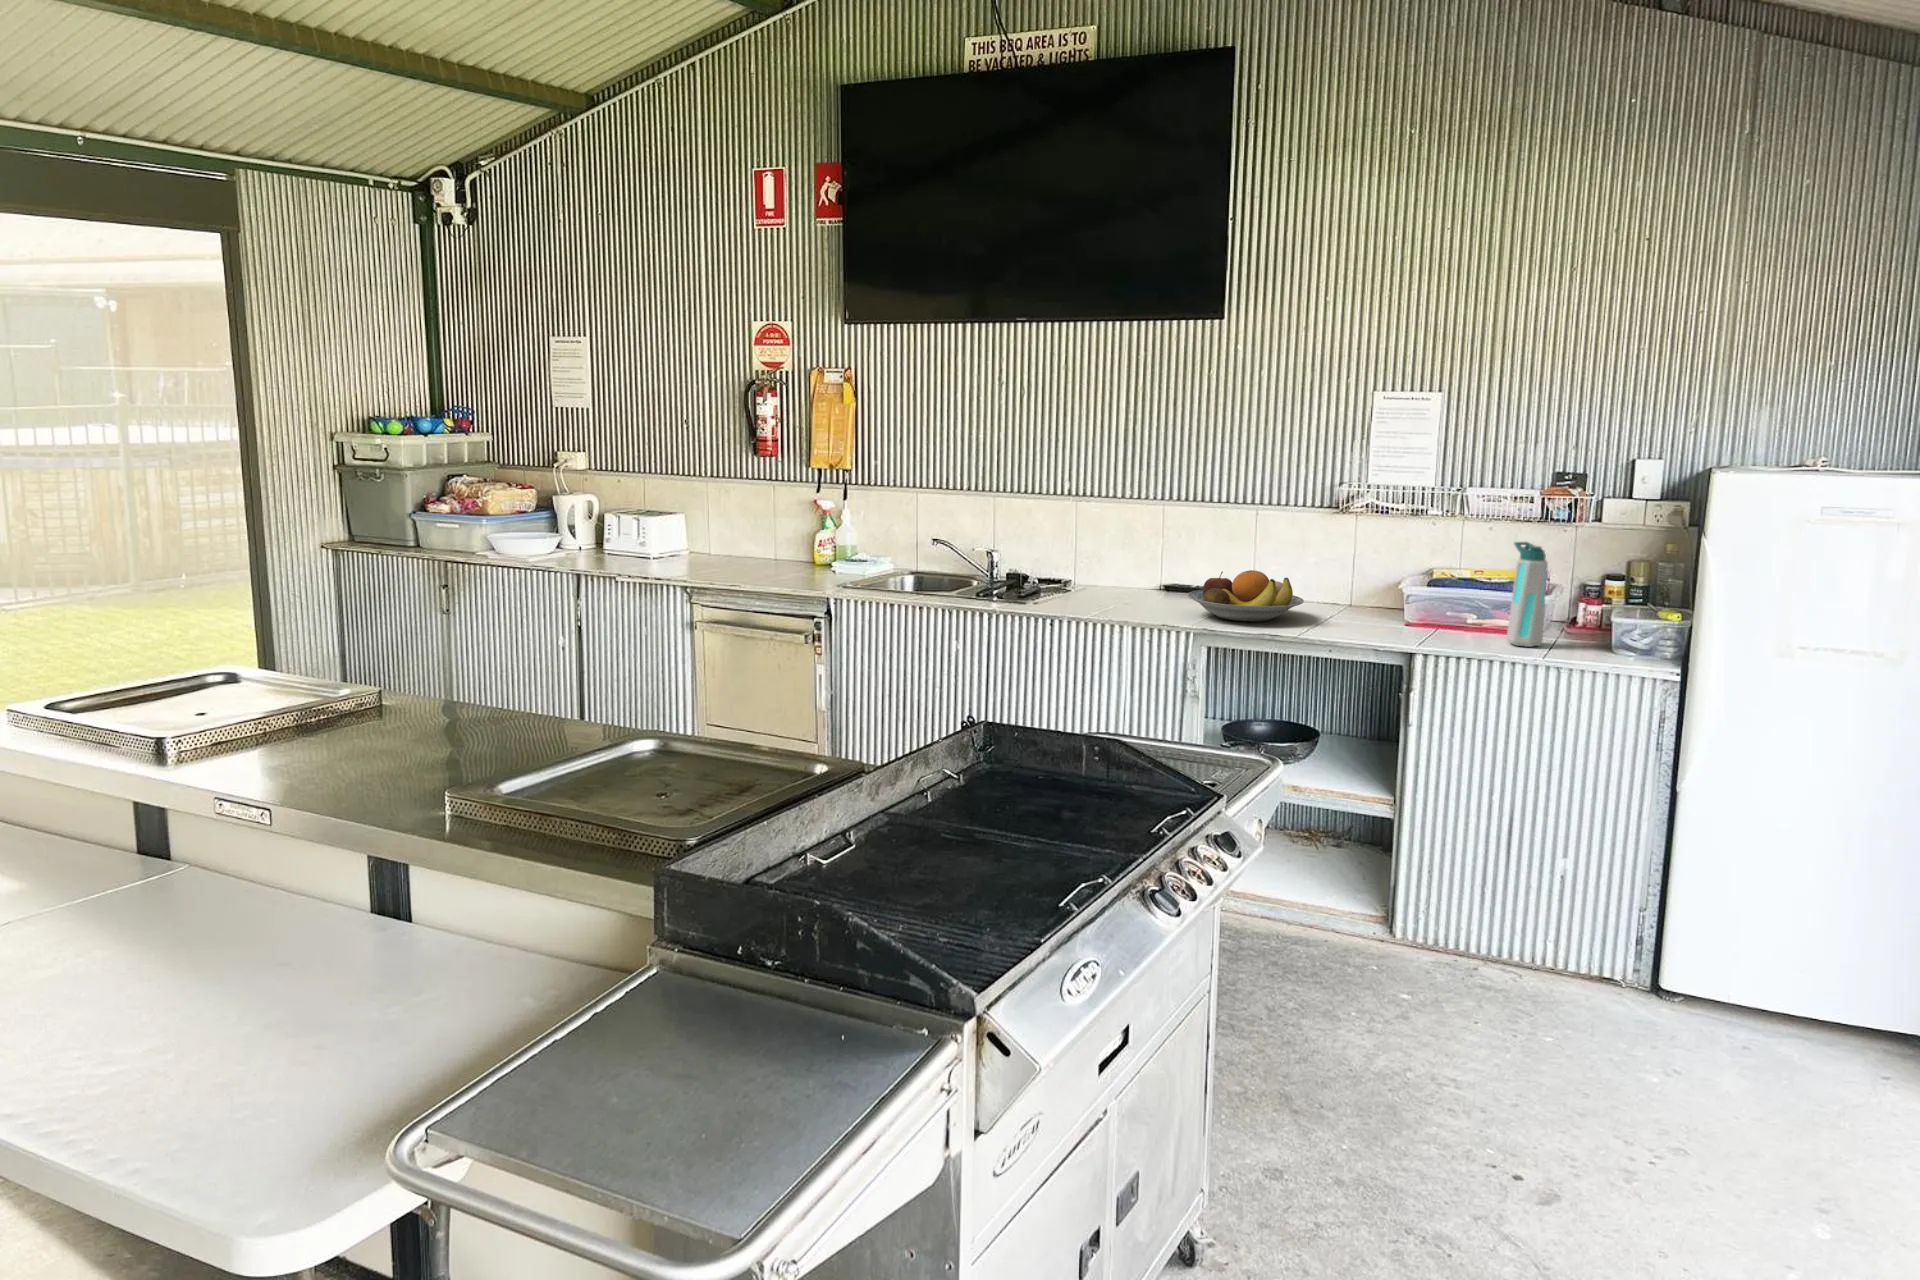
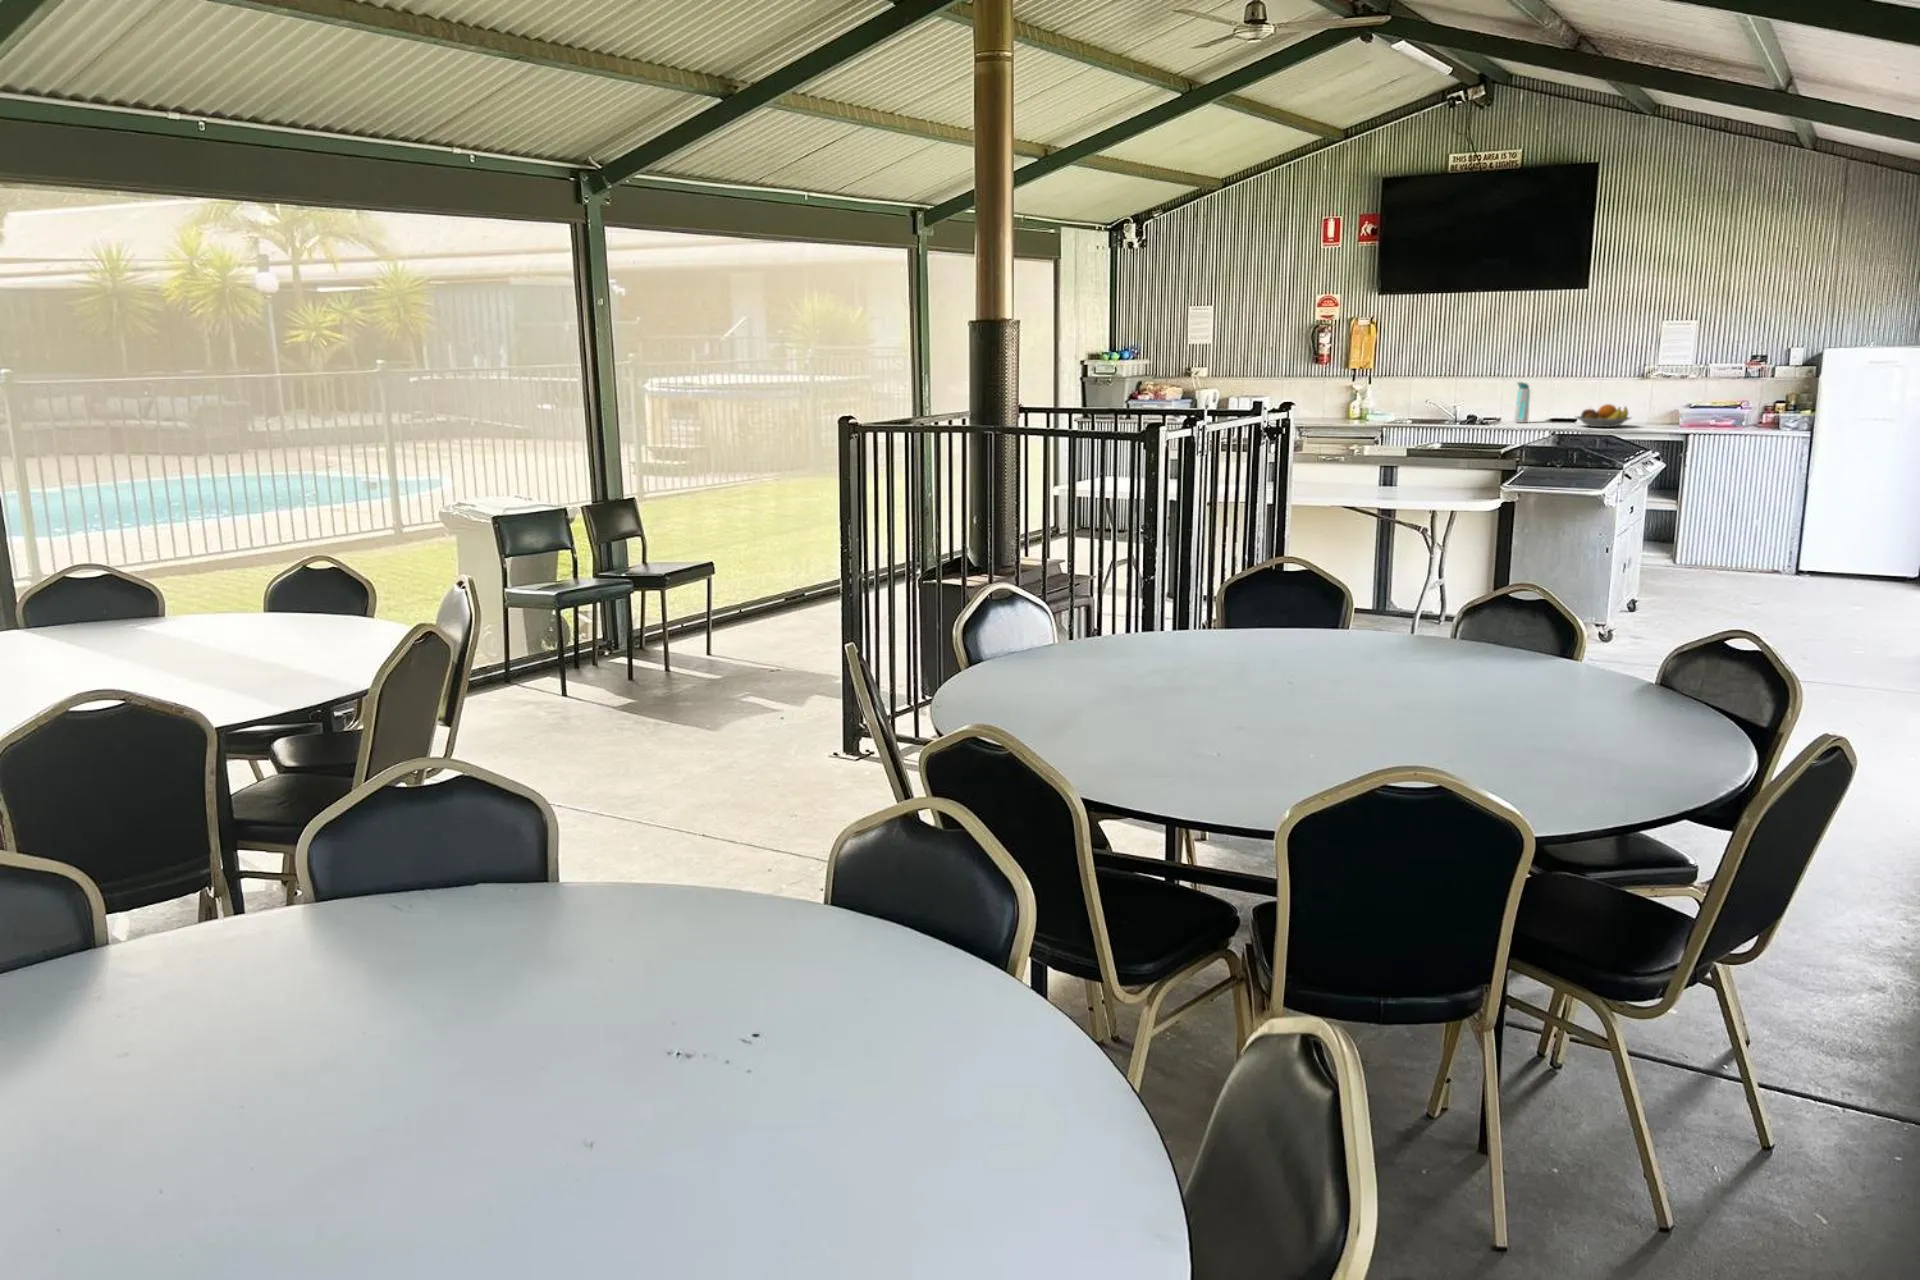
water bottle: present [1507,542,1548,647] -> present [1514,382,1530,423]

